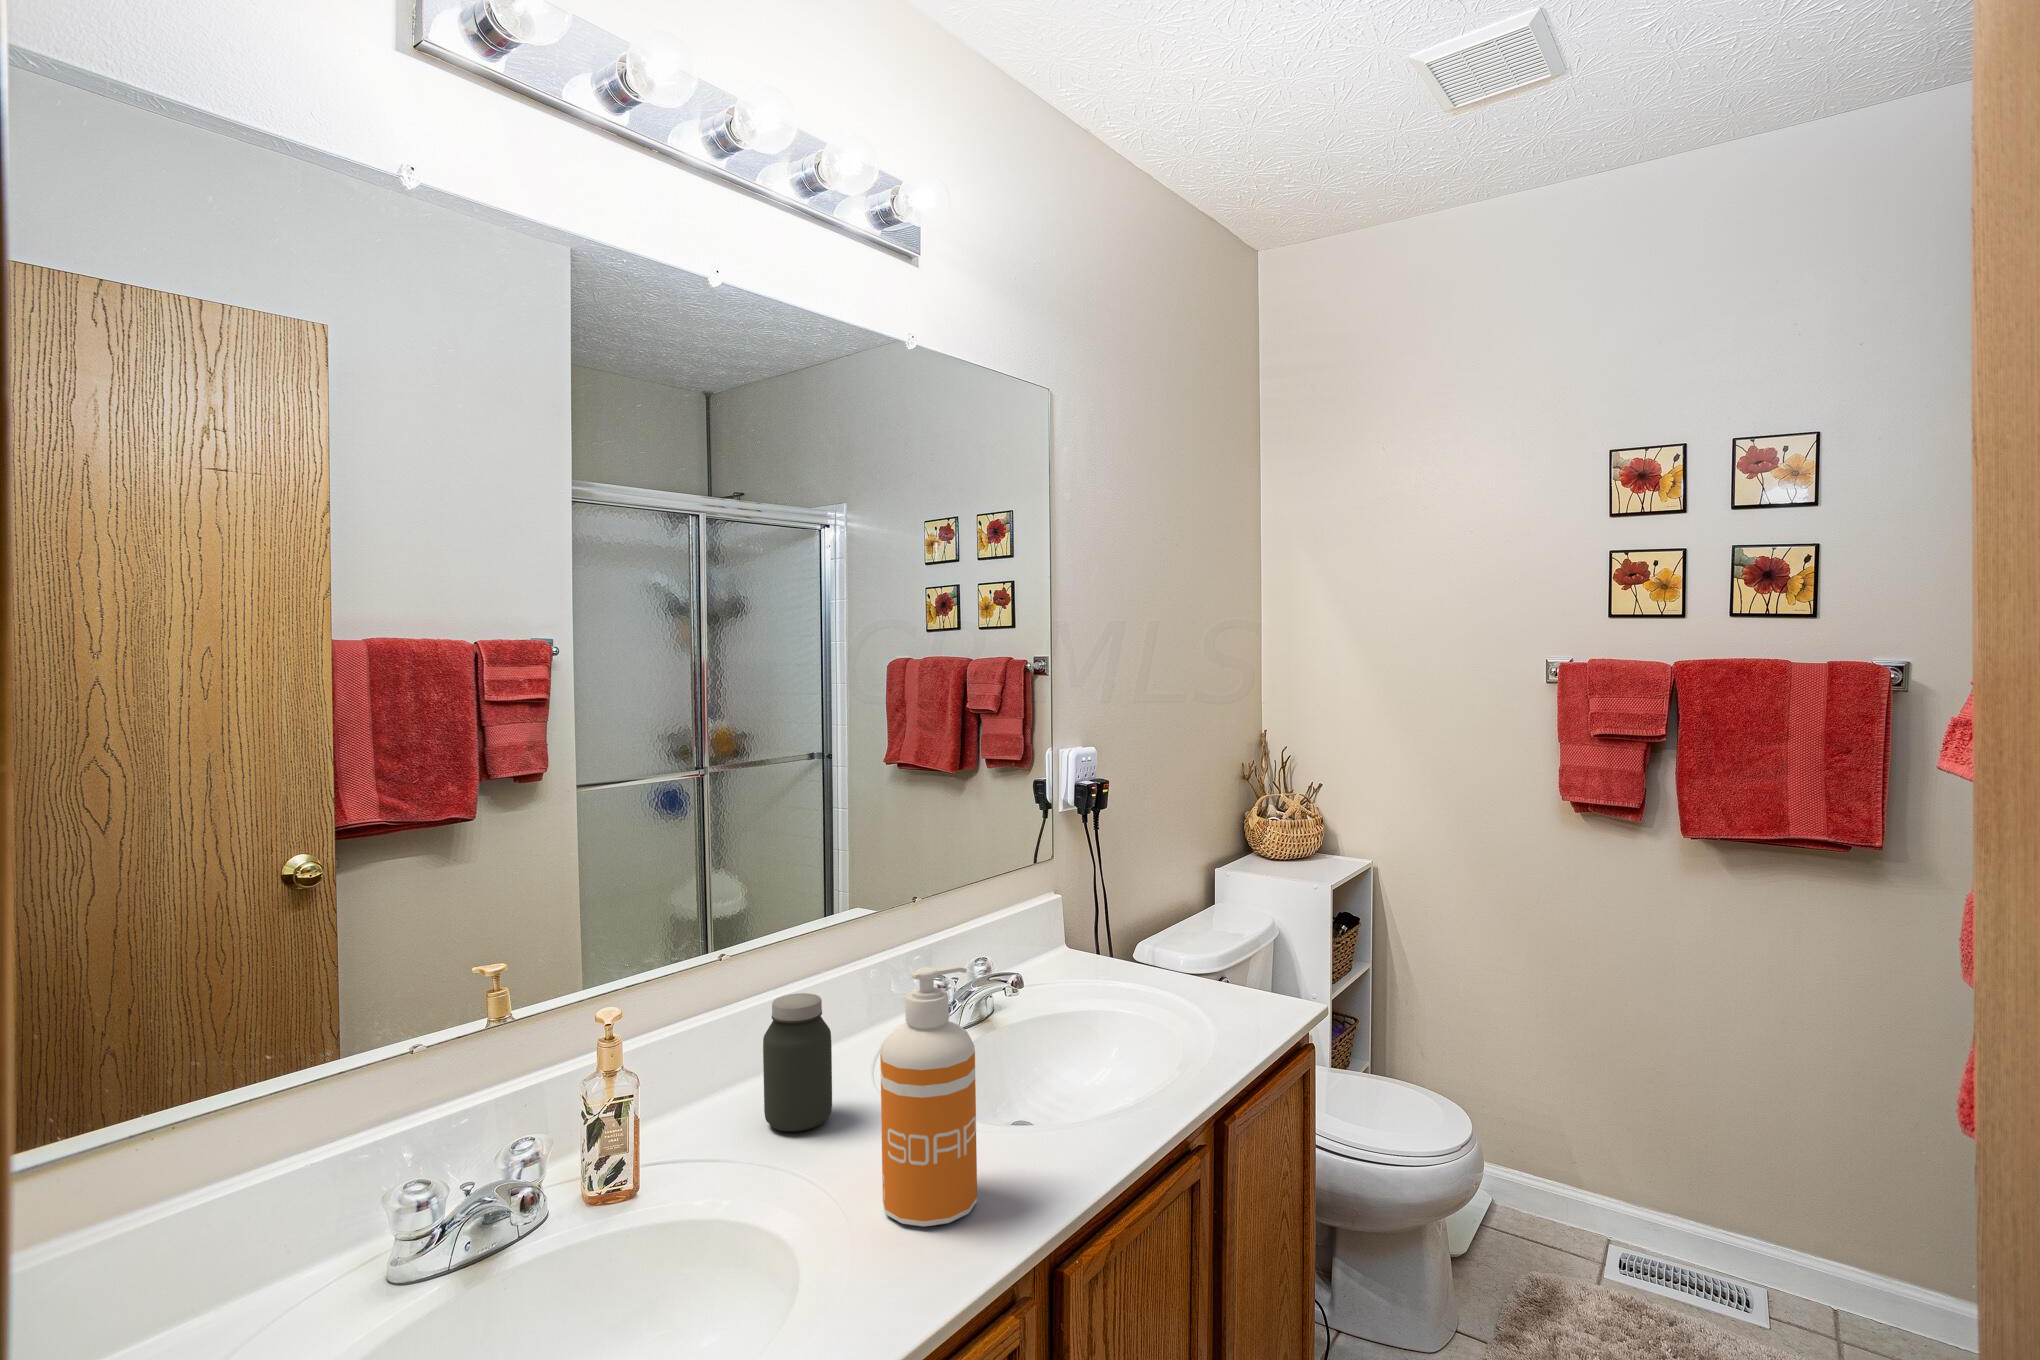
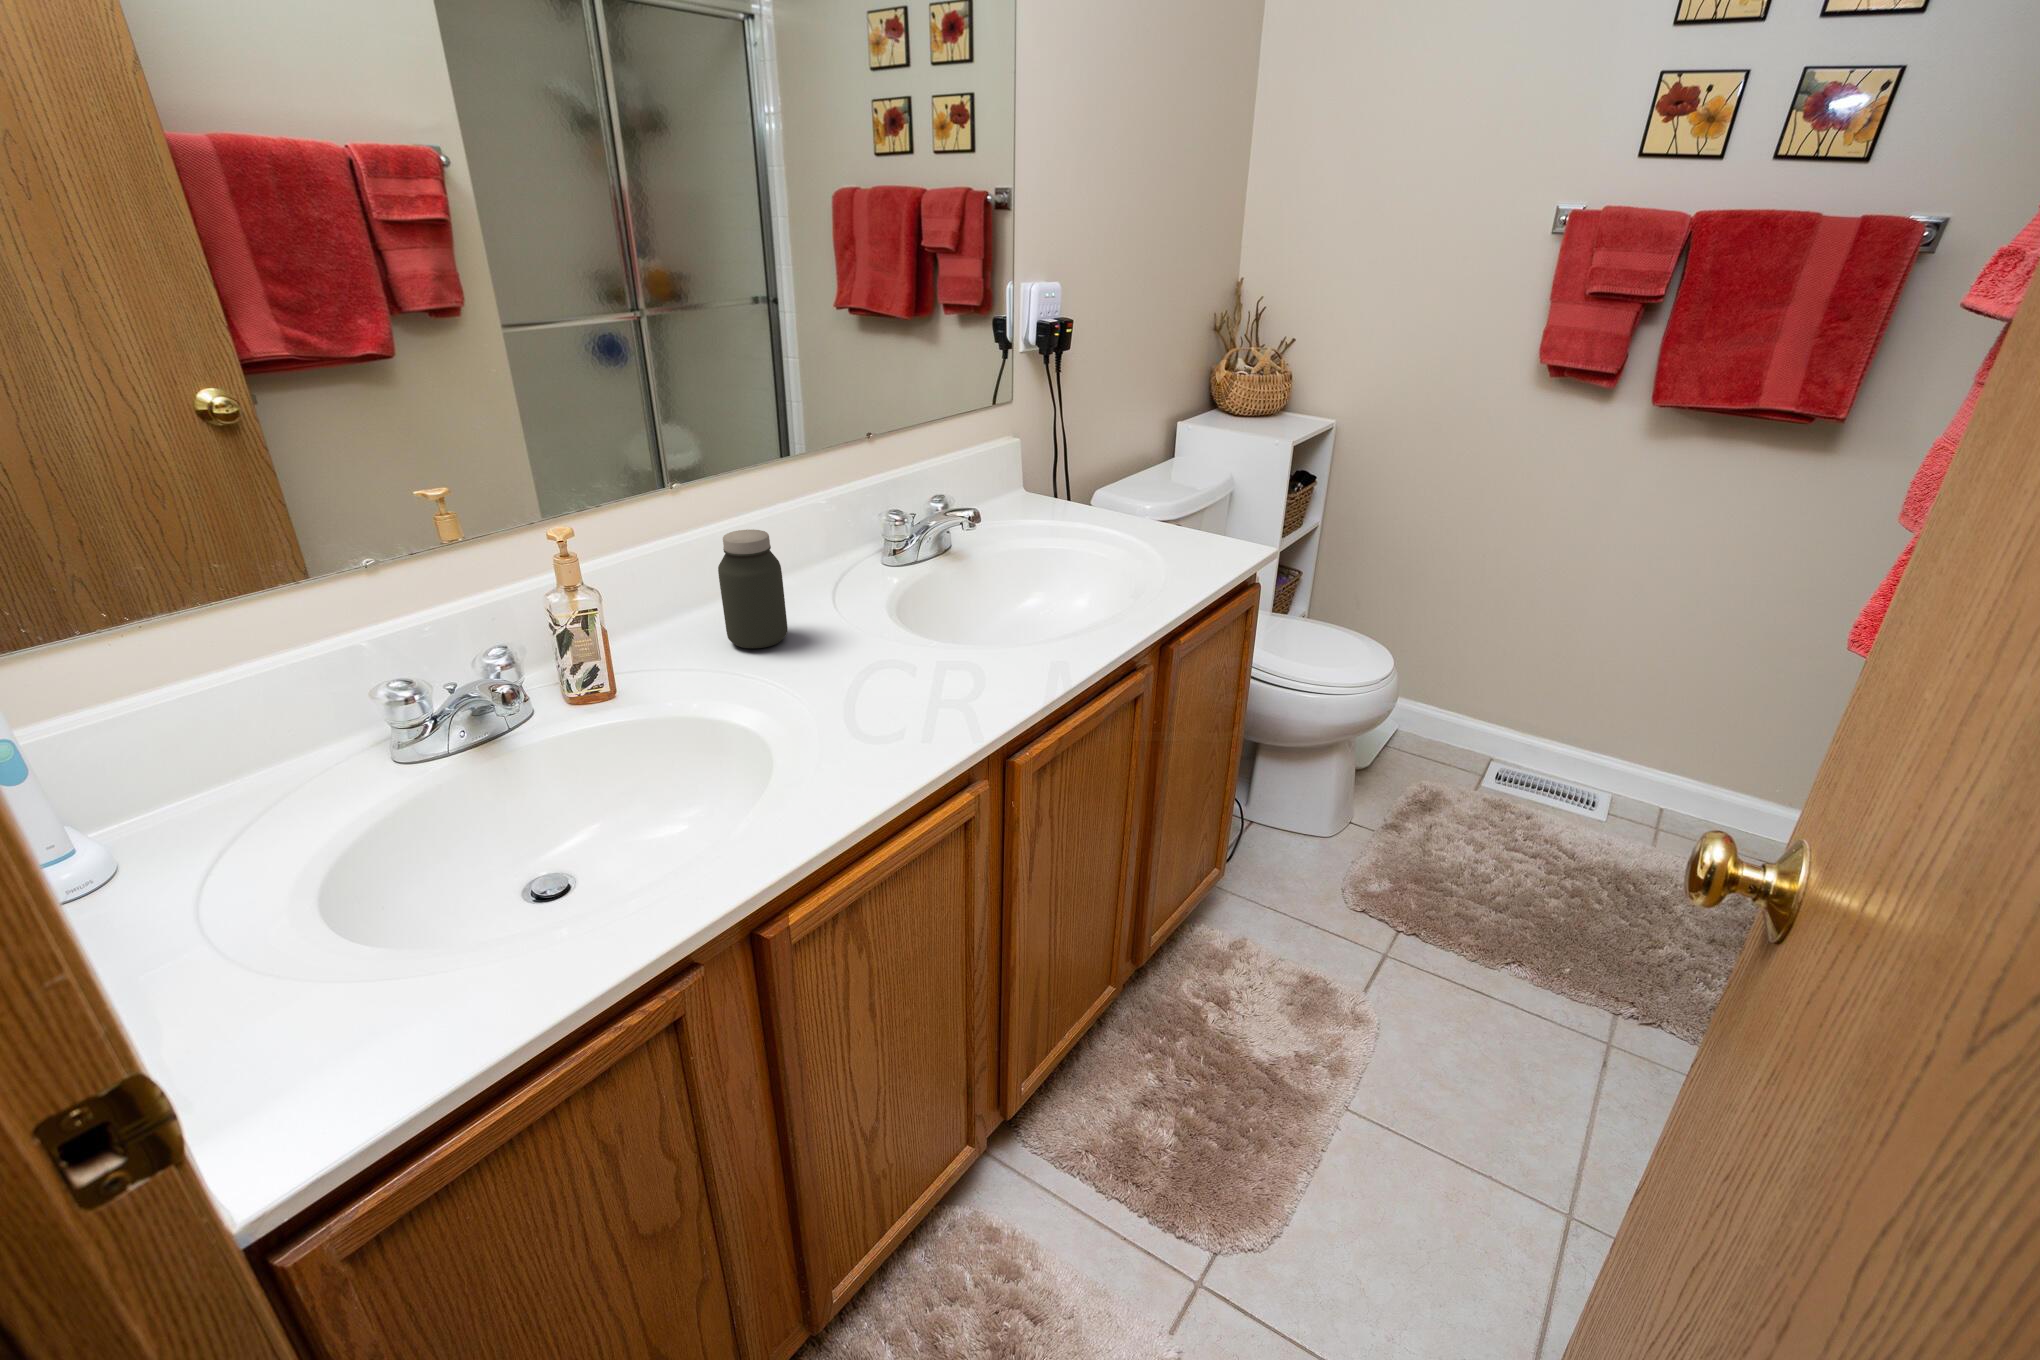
soap dispenser: present [880,965,977,1227] -> none [811,508,905,728]

